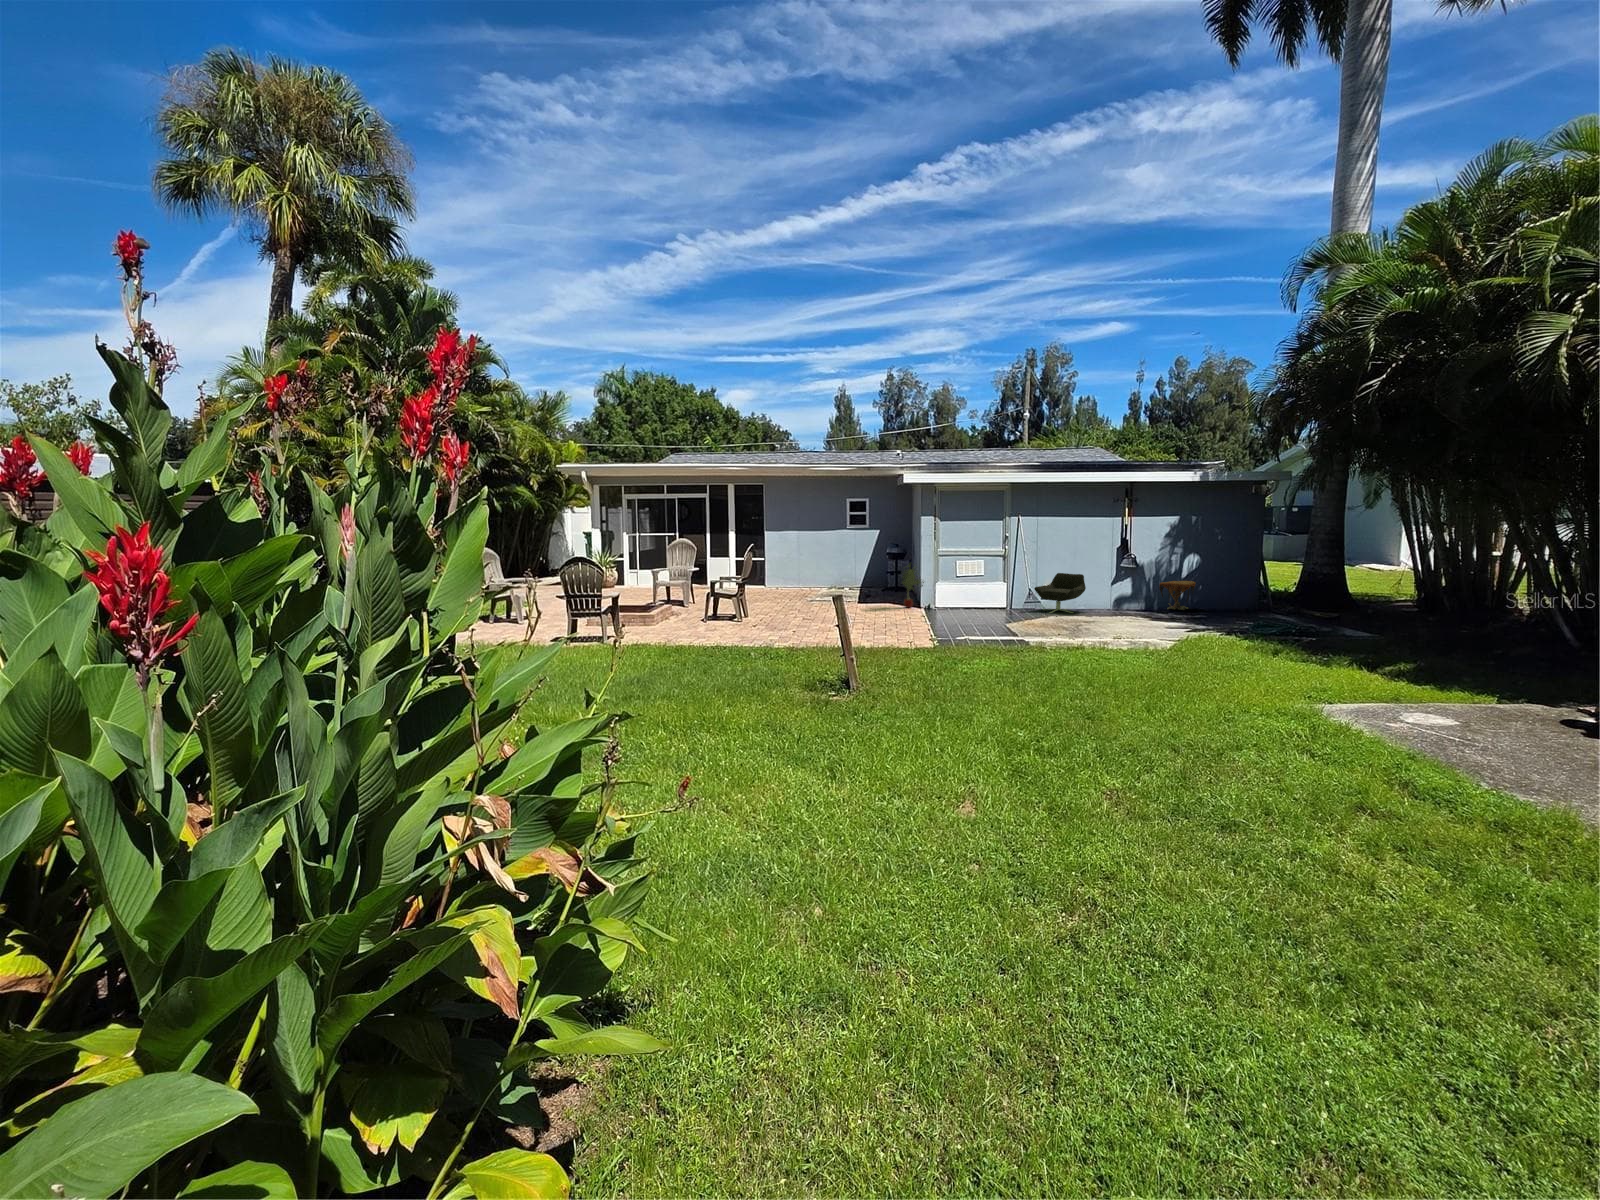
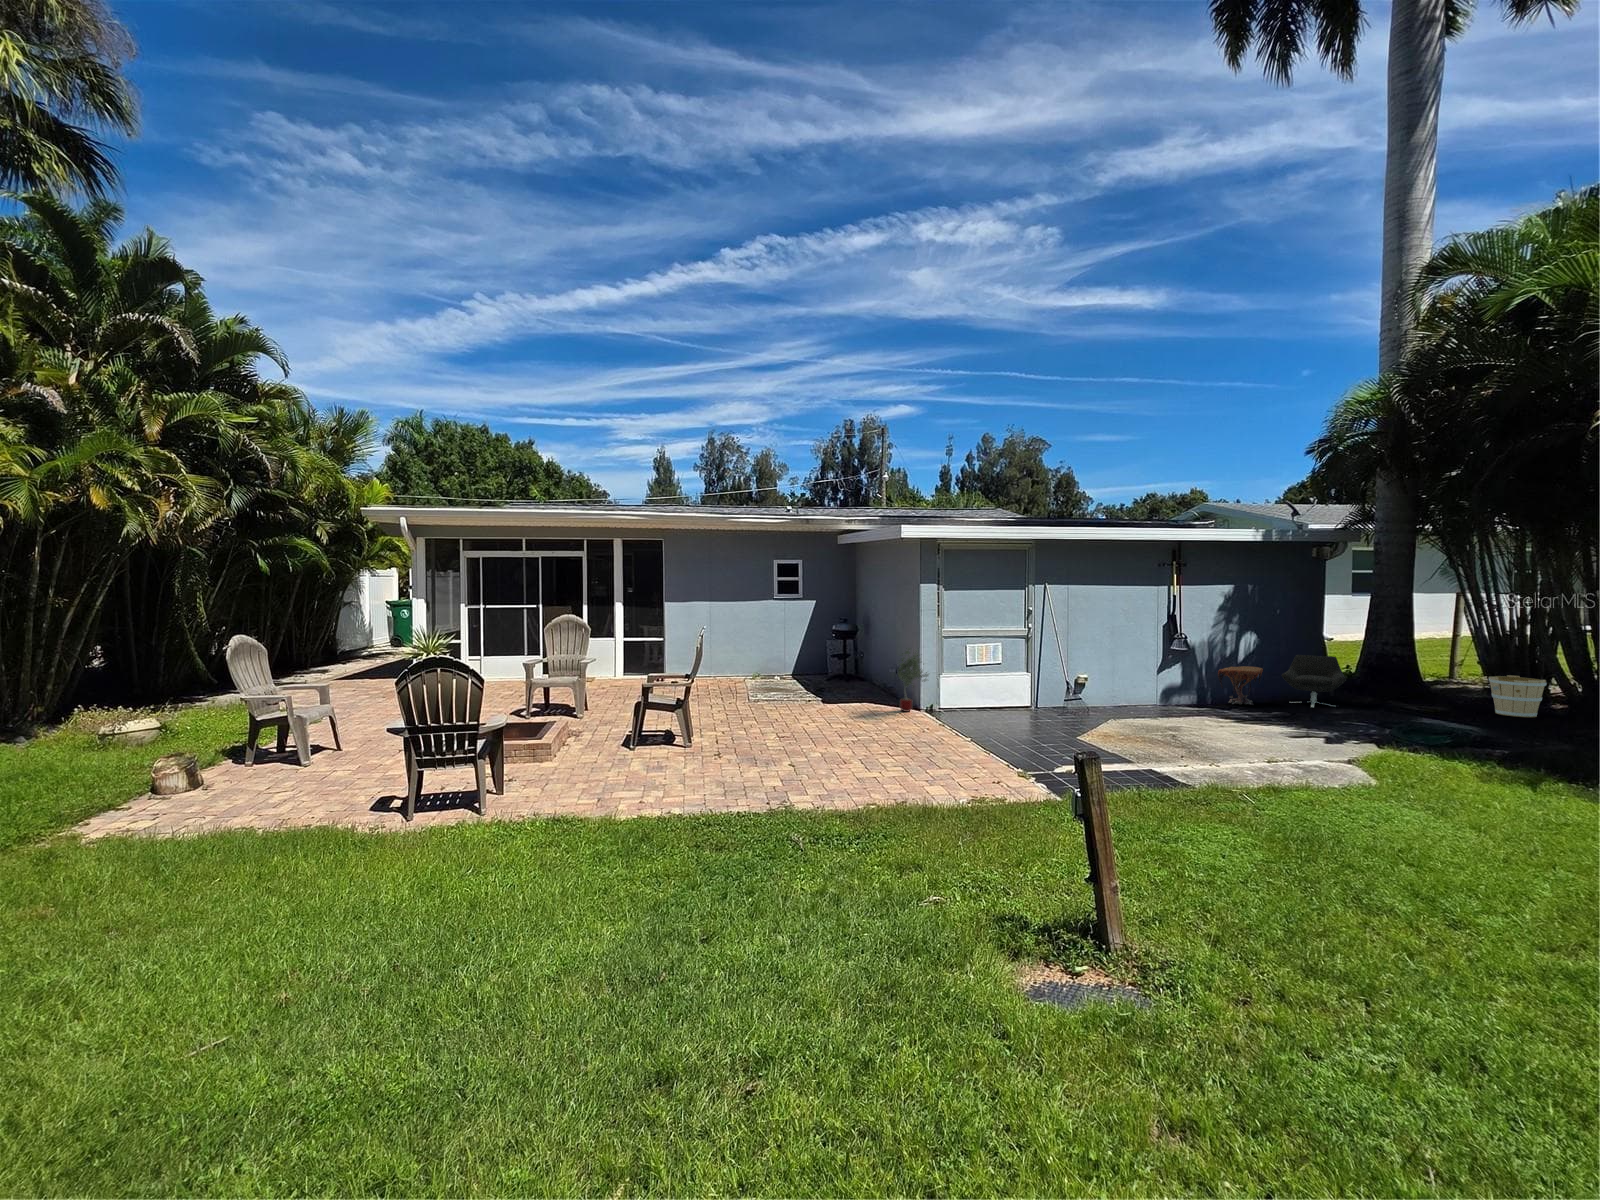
lounge chair: present [1034,573,1086,613] -> present [1282,655,1346,707]
wooden bucket: none [1374,589,1418,622] -> present [1489,675,1547,717]

